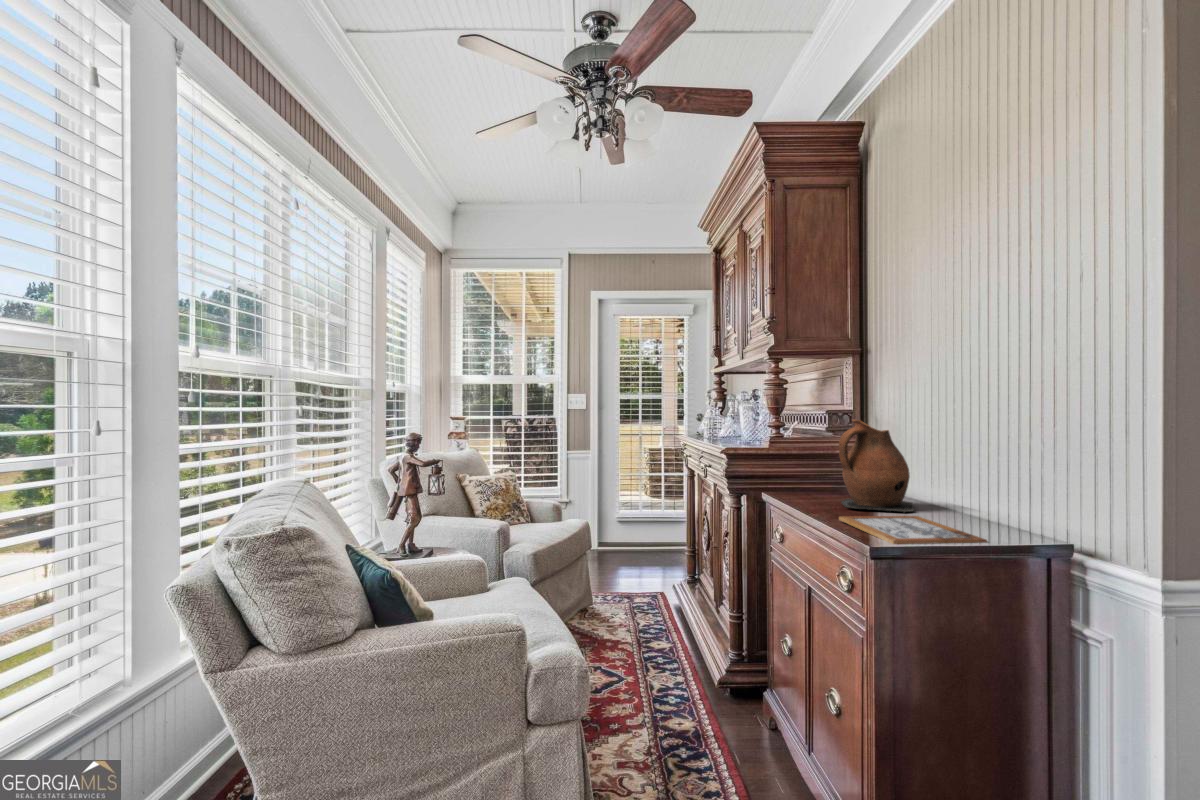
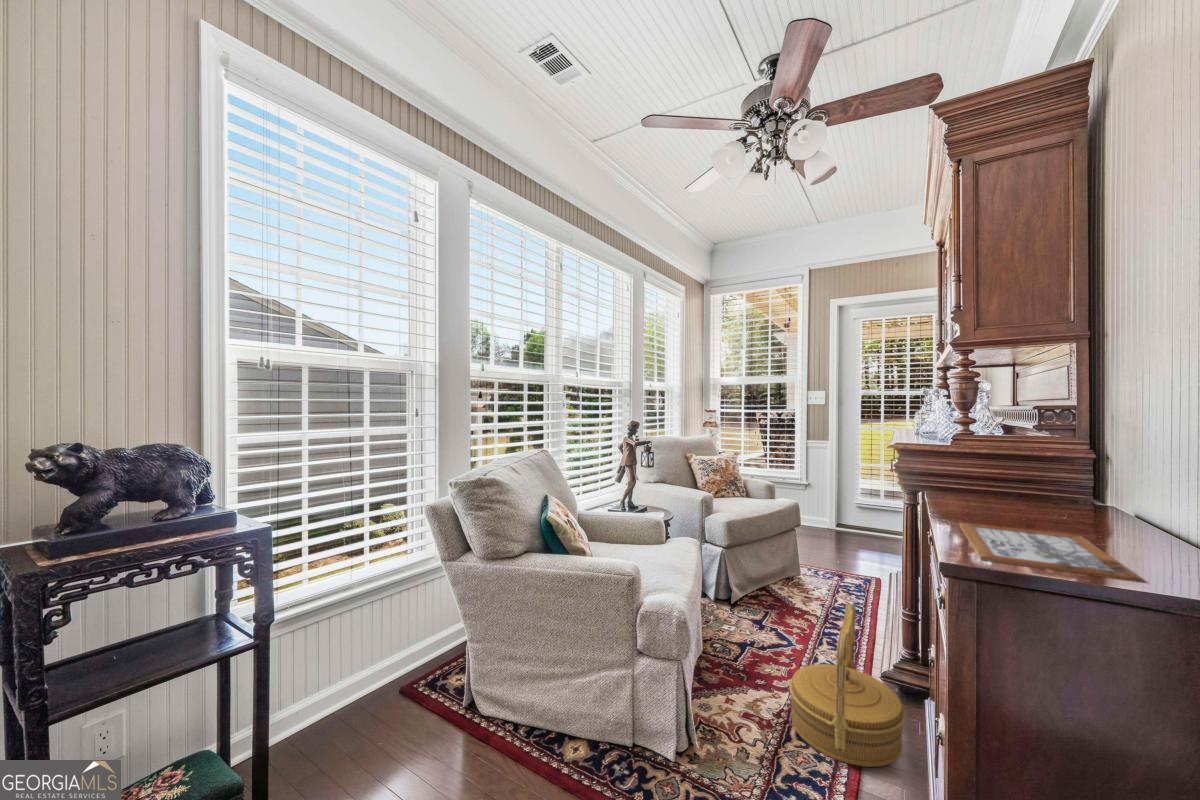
ceramic pitcher: present [838,420,914,513] -> none [995,417,1118,532]
woven basket: none [656,616,765,775] -> present [789,604,906,767]

